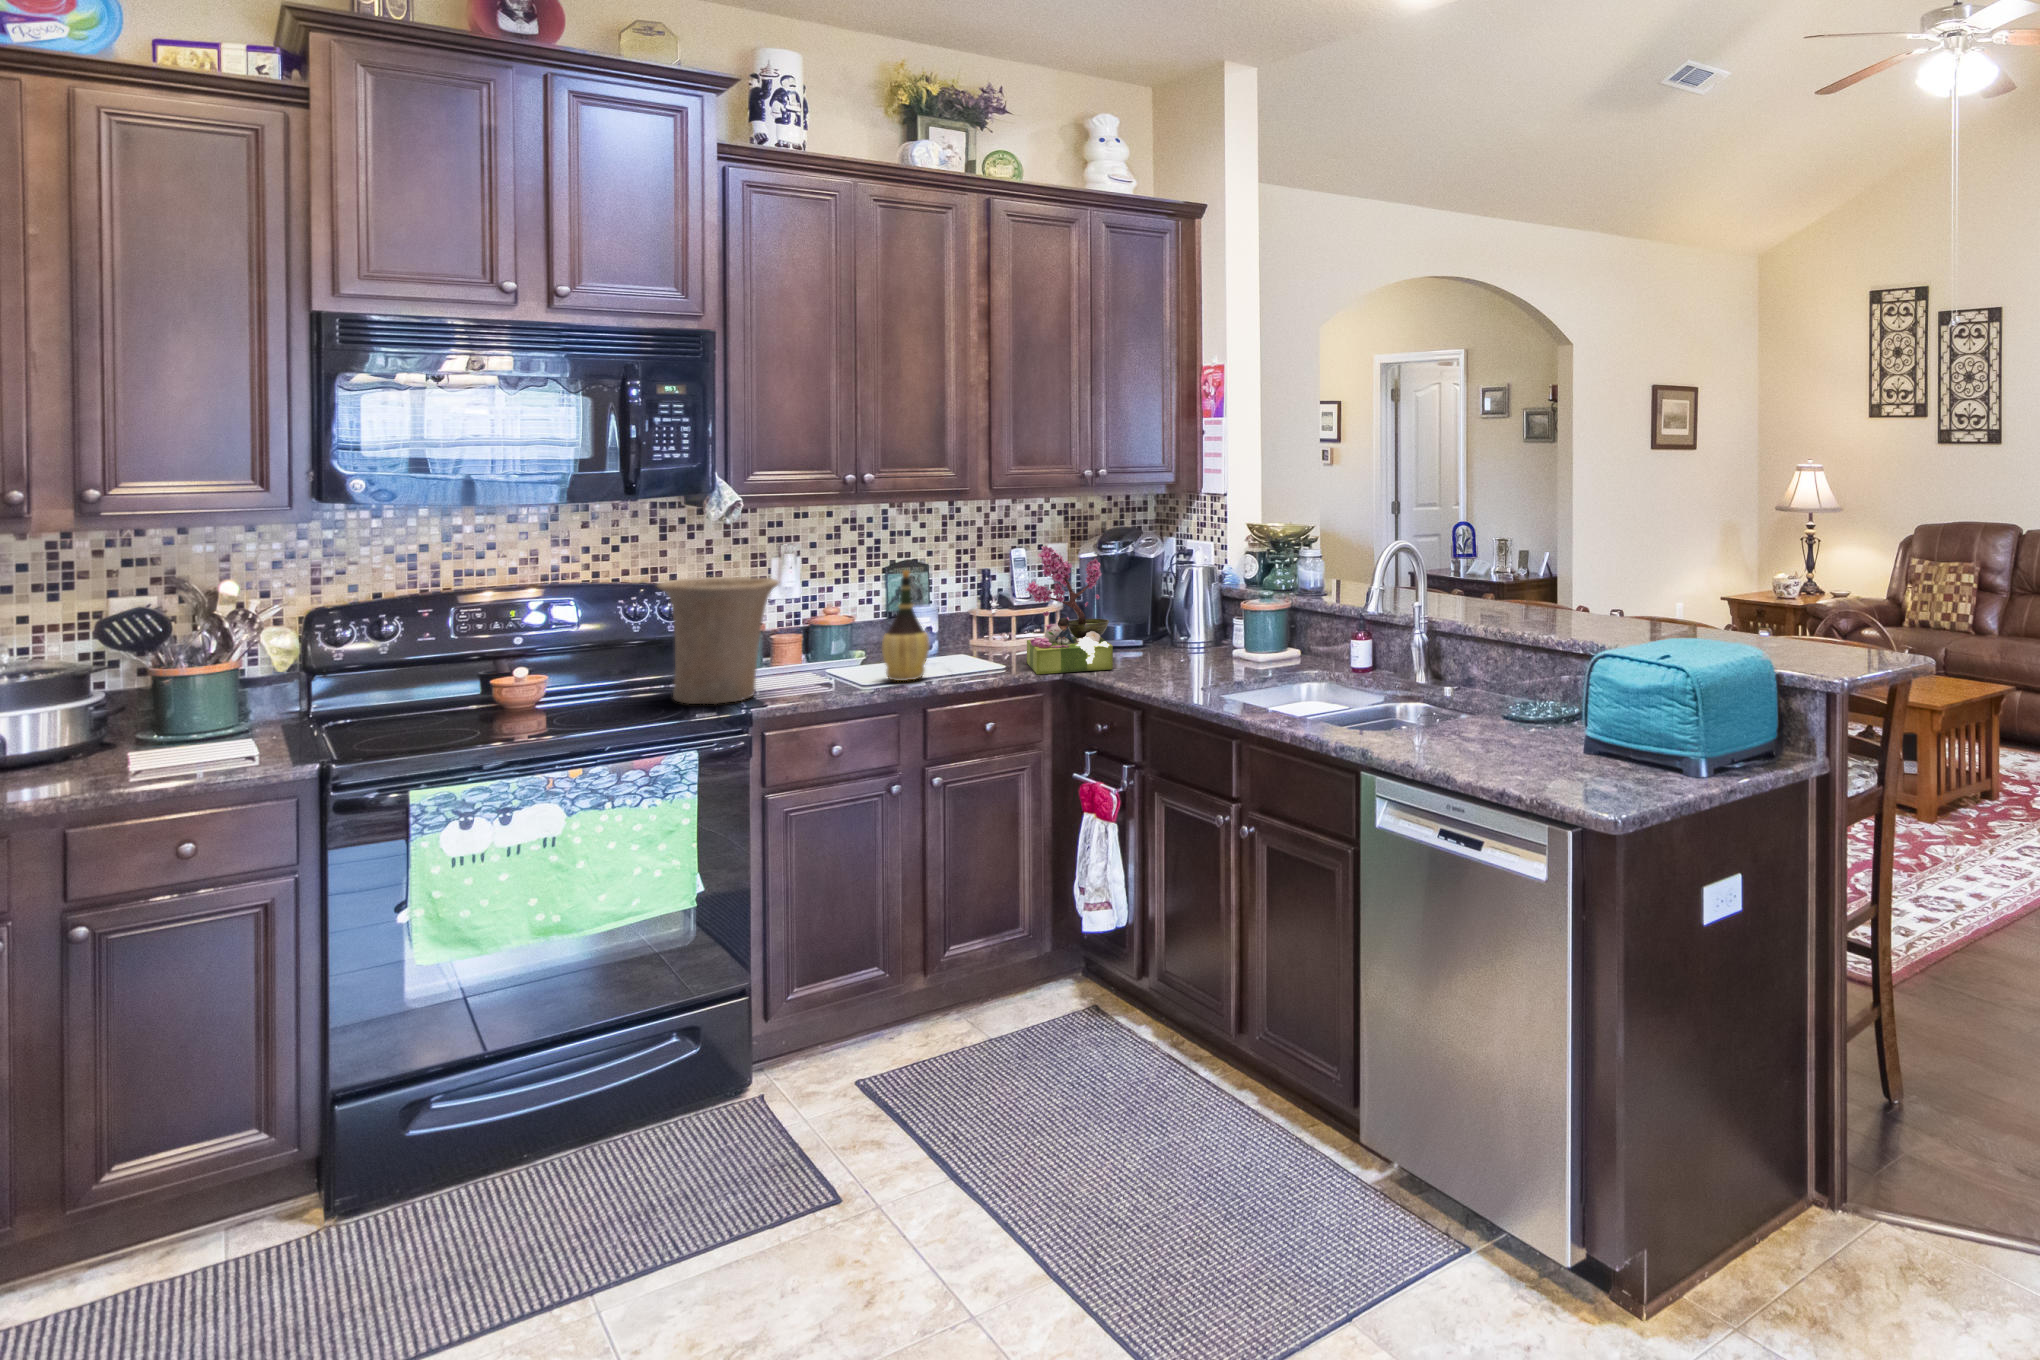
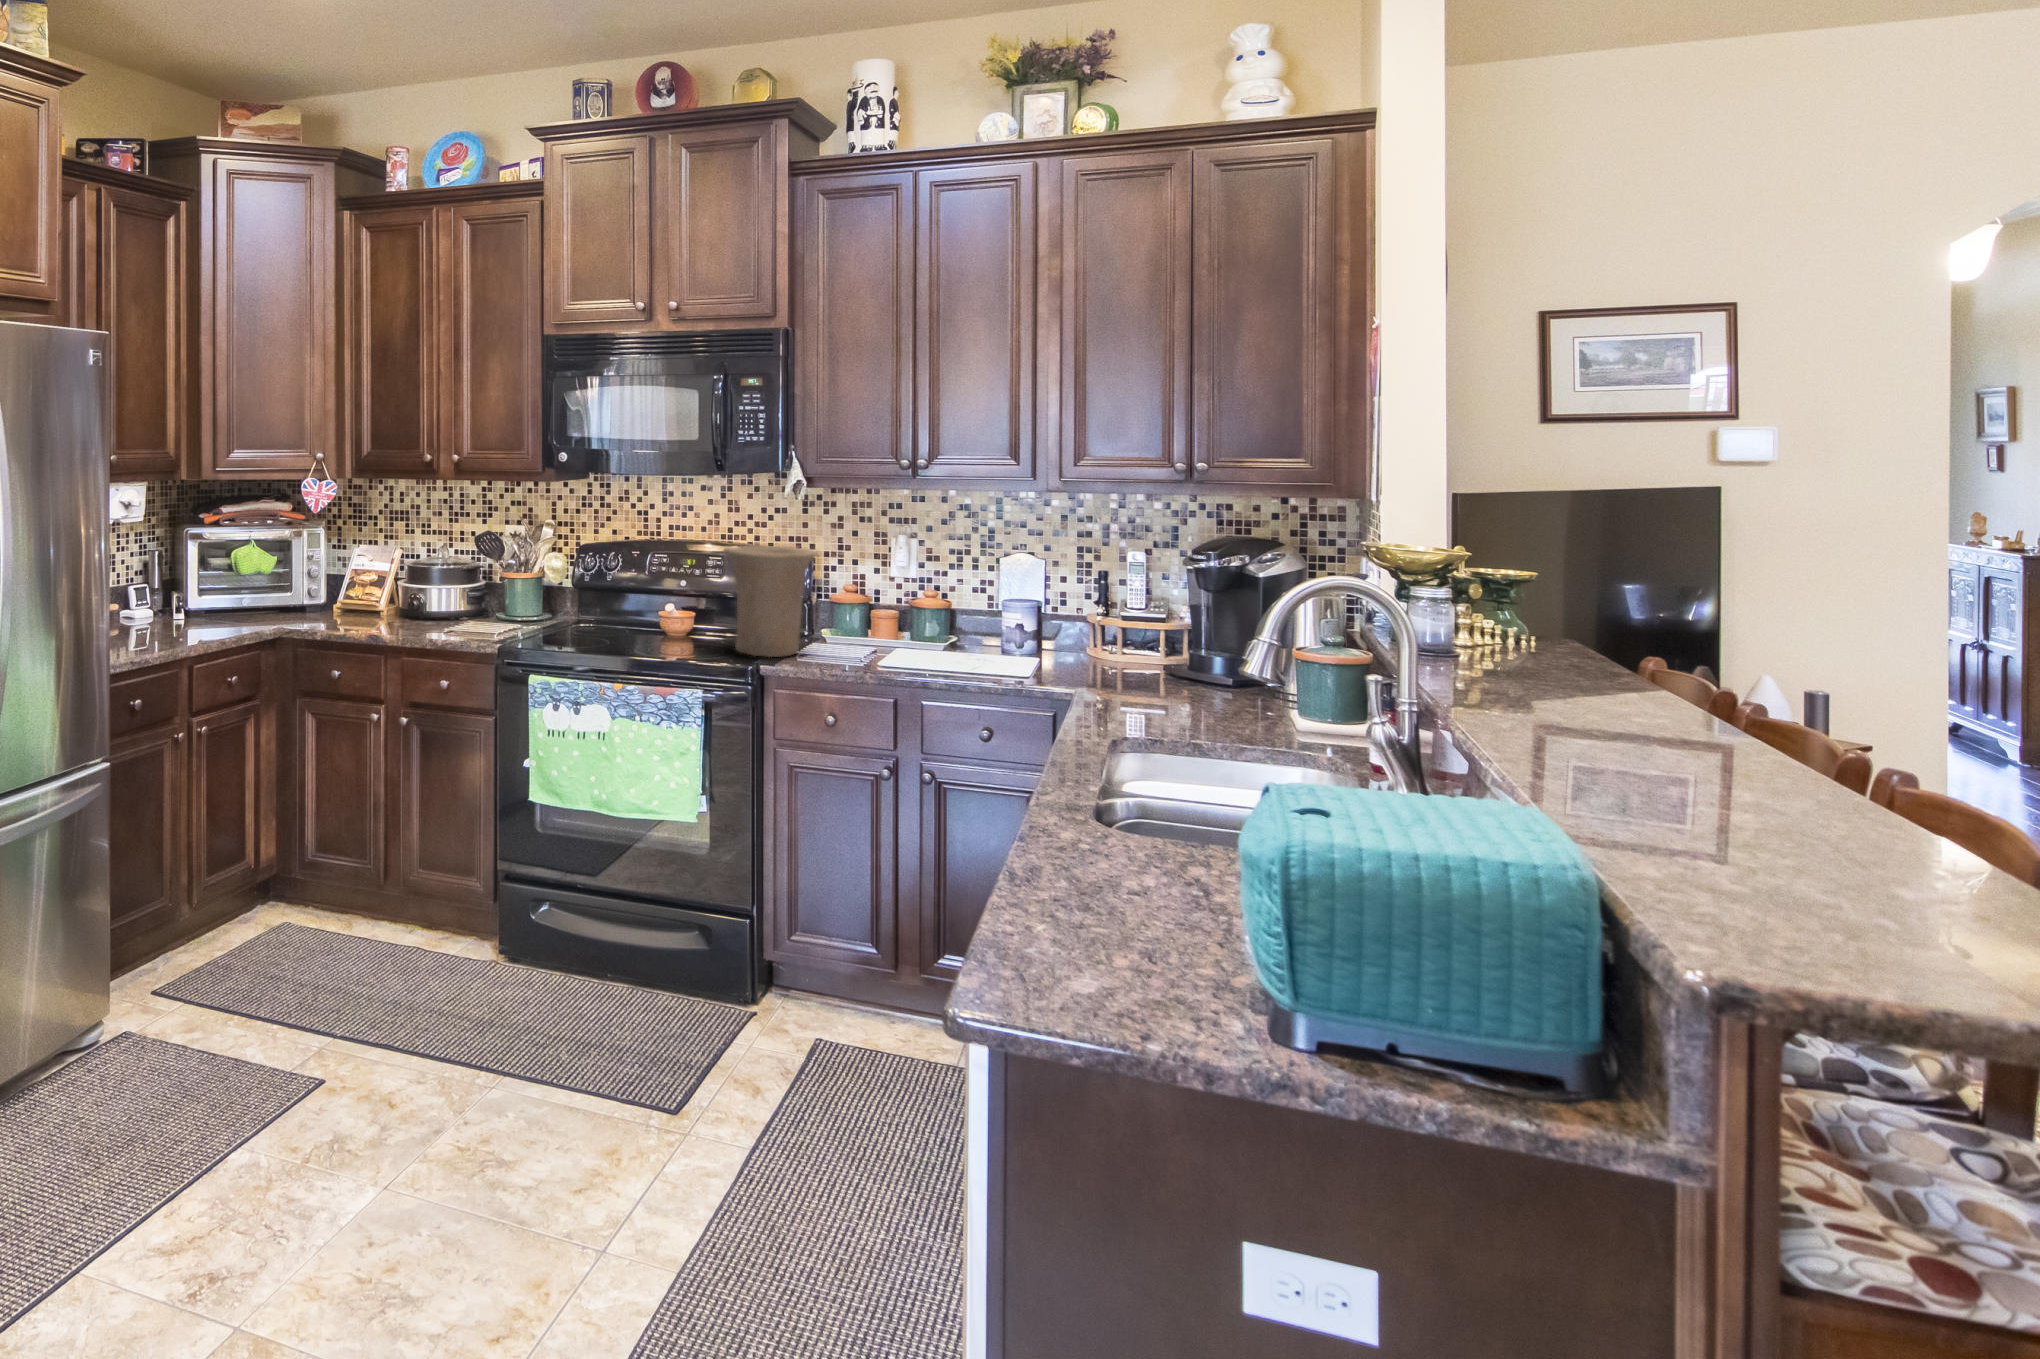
flower arrangement: present [1026,546,1113,674] -> none [1057,542,1172,697]
wine bottle: present [882,570,930,681] -> none [911,556,958,668]

